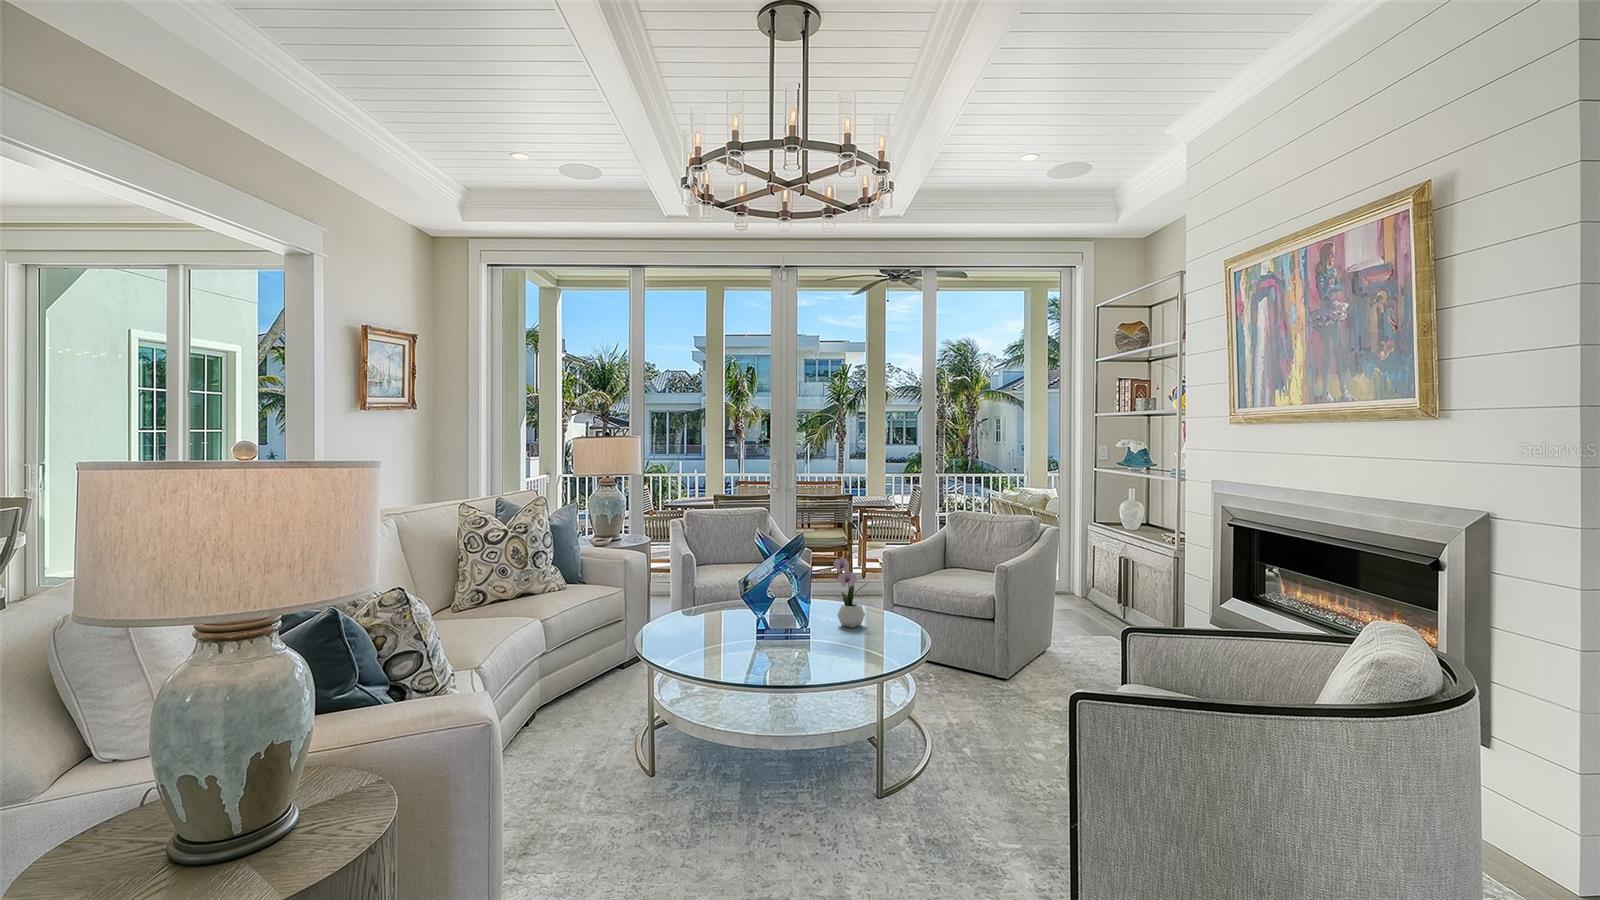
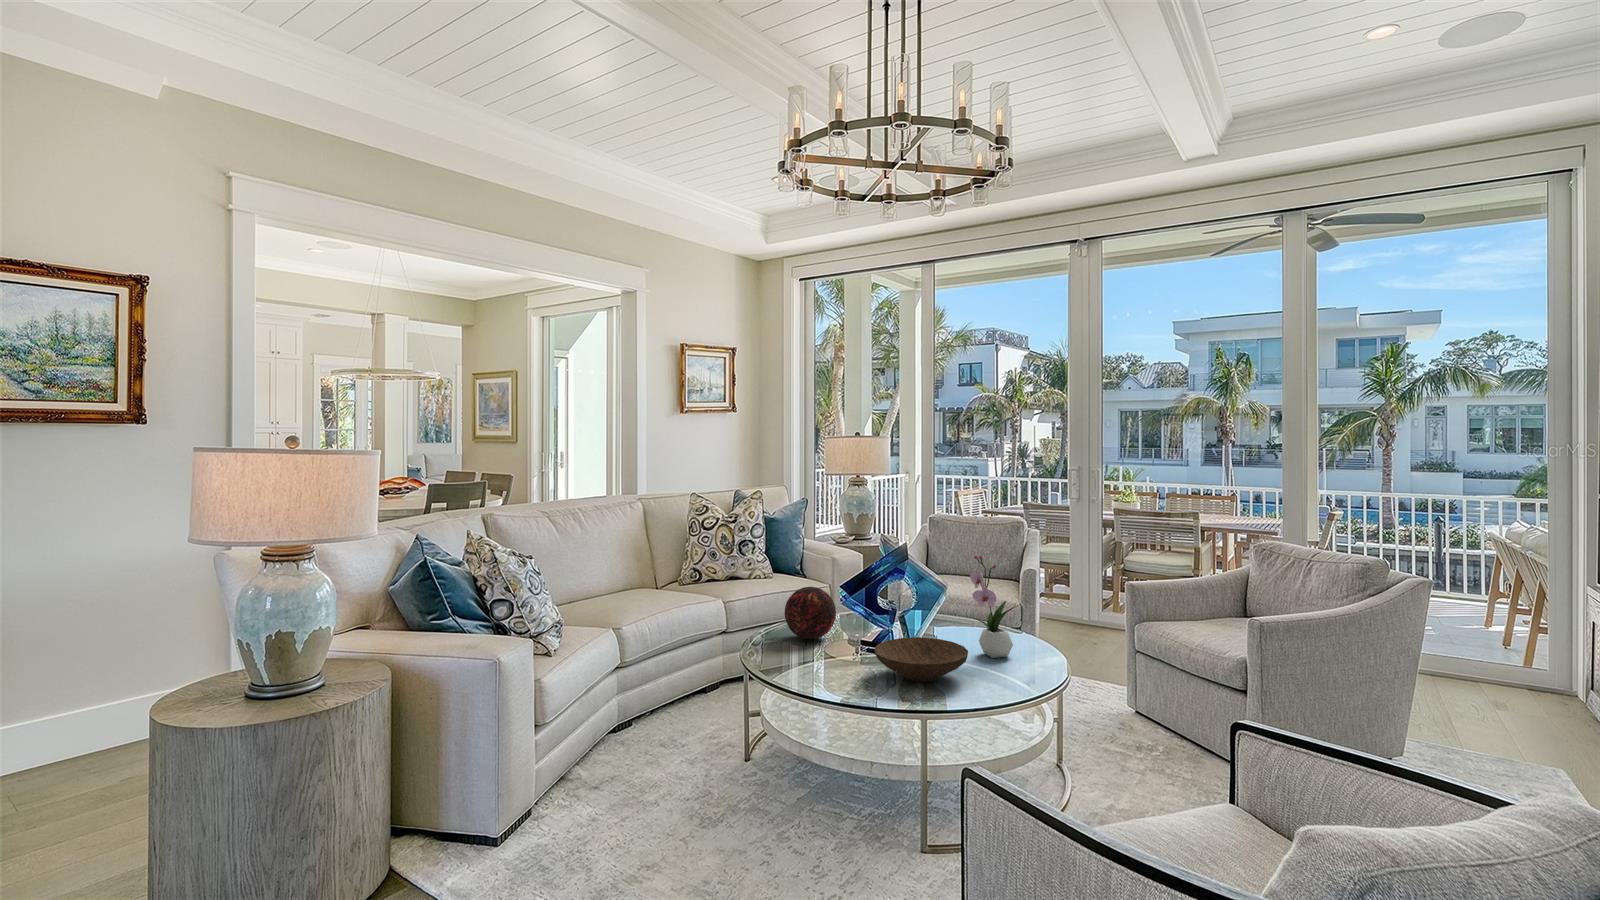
decorative orb: none [665,589,714,641] -> present [785,587,836,639]
wooden bowl: none [793,618,871,656] -> present [874,637,968,682]

